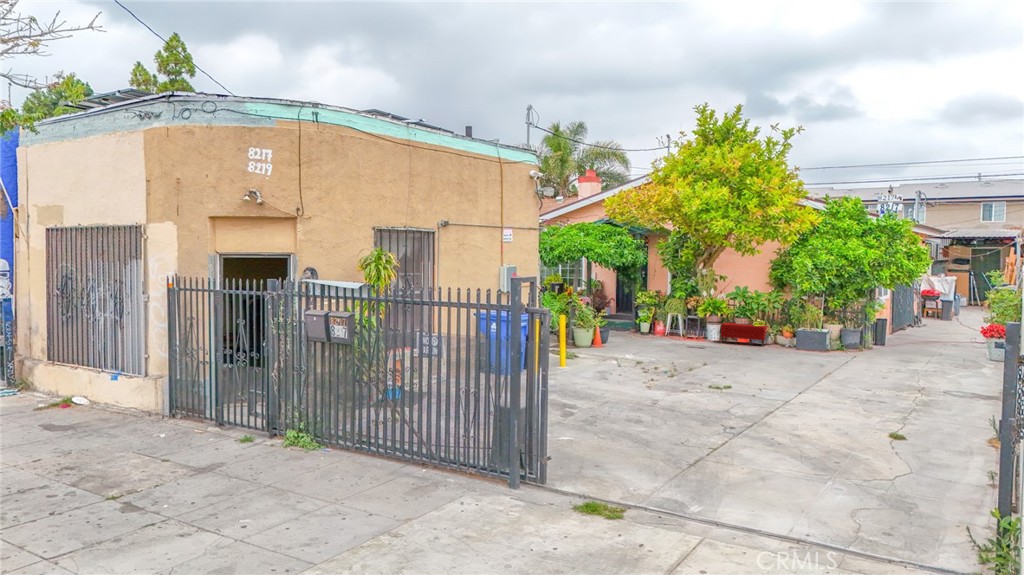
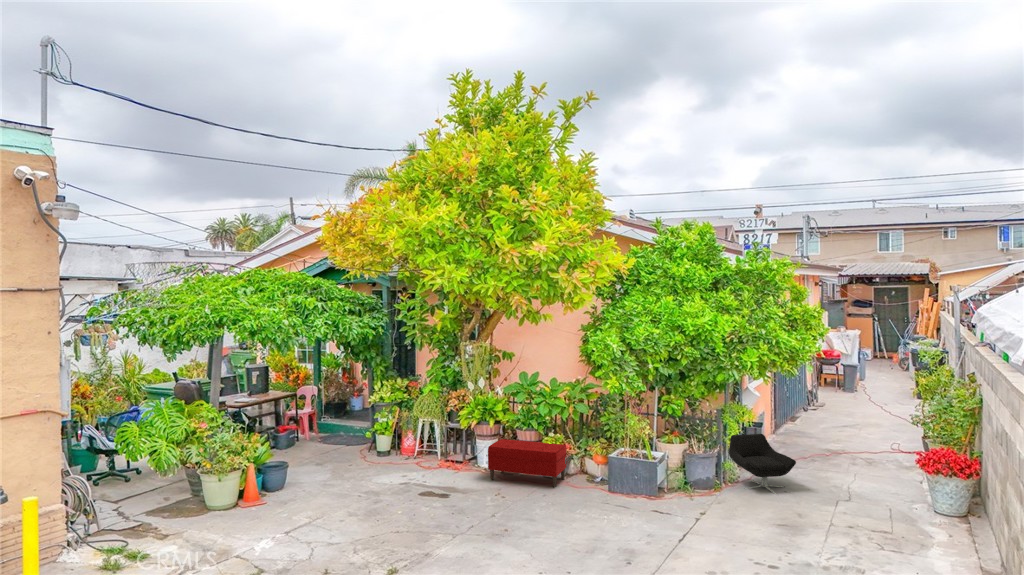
lounge chair: none [868,322,911,353] -> present [729,434,796,495]

